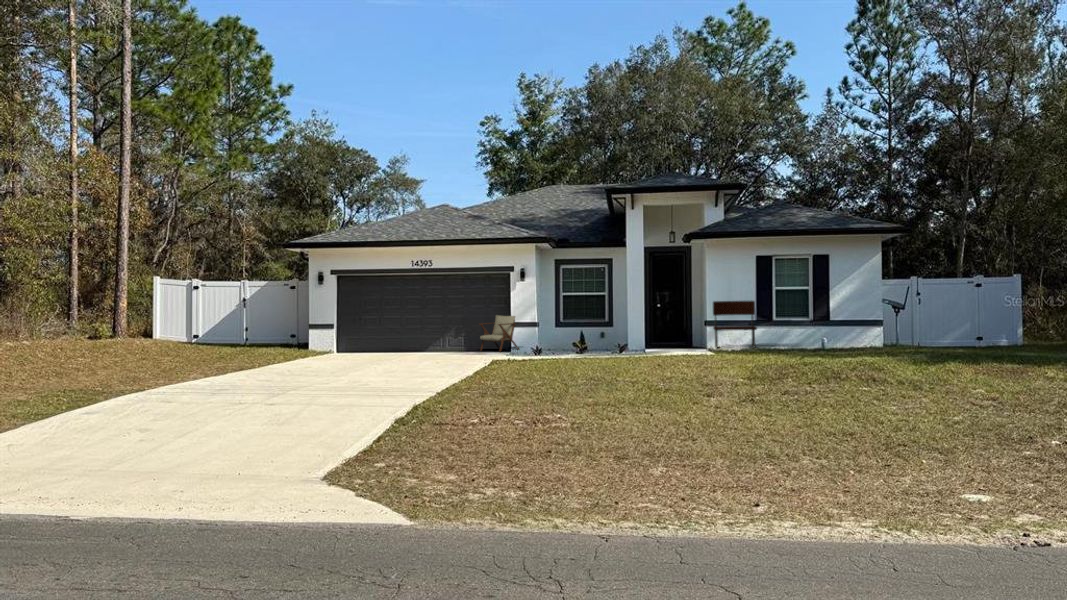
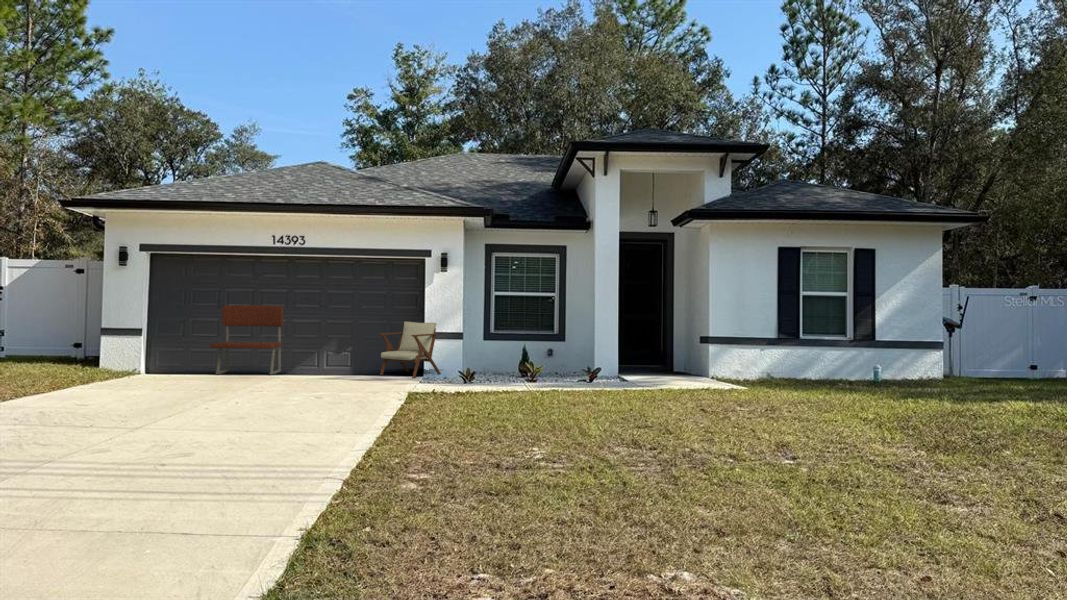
bench: present [713,301,757,348] -> present [210,305,283,375]

